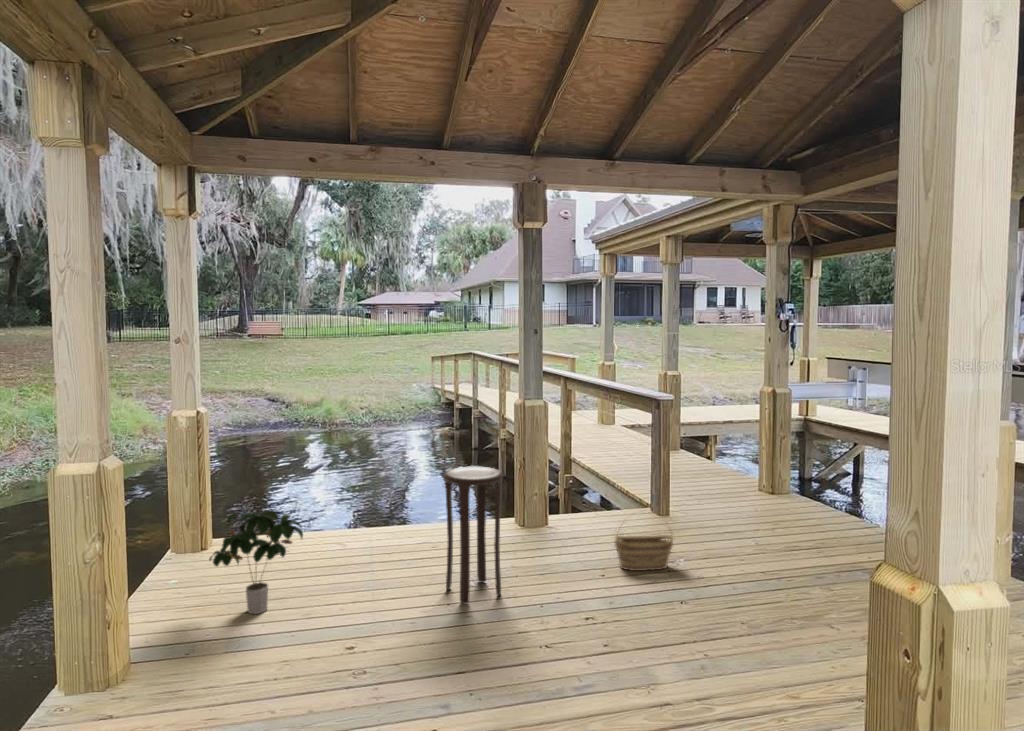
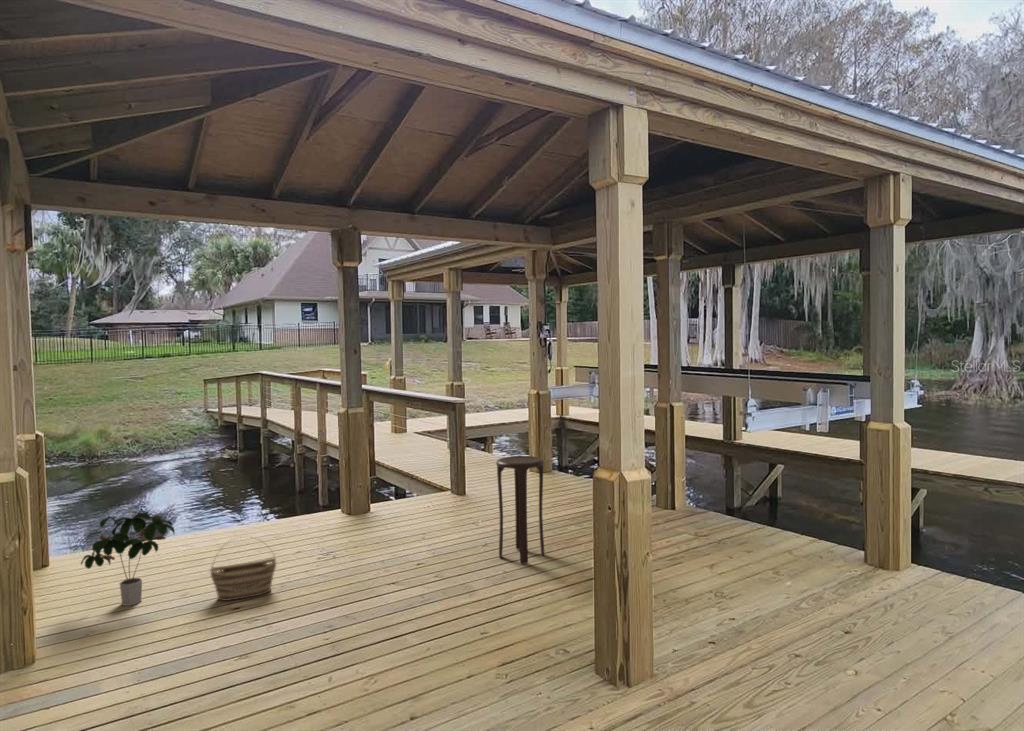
stool: present [443,466,503,604] -> present [496,456,544,564]
basket: present [615,522,673,571] -> present [211,537,276,601]

